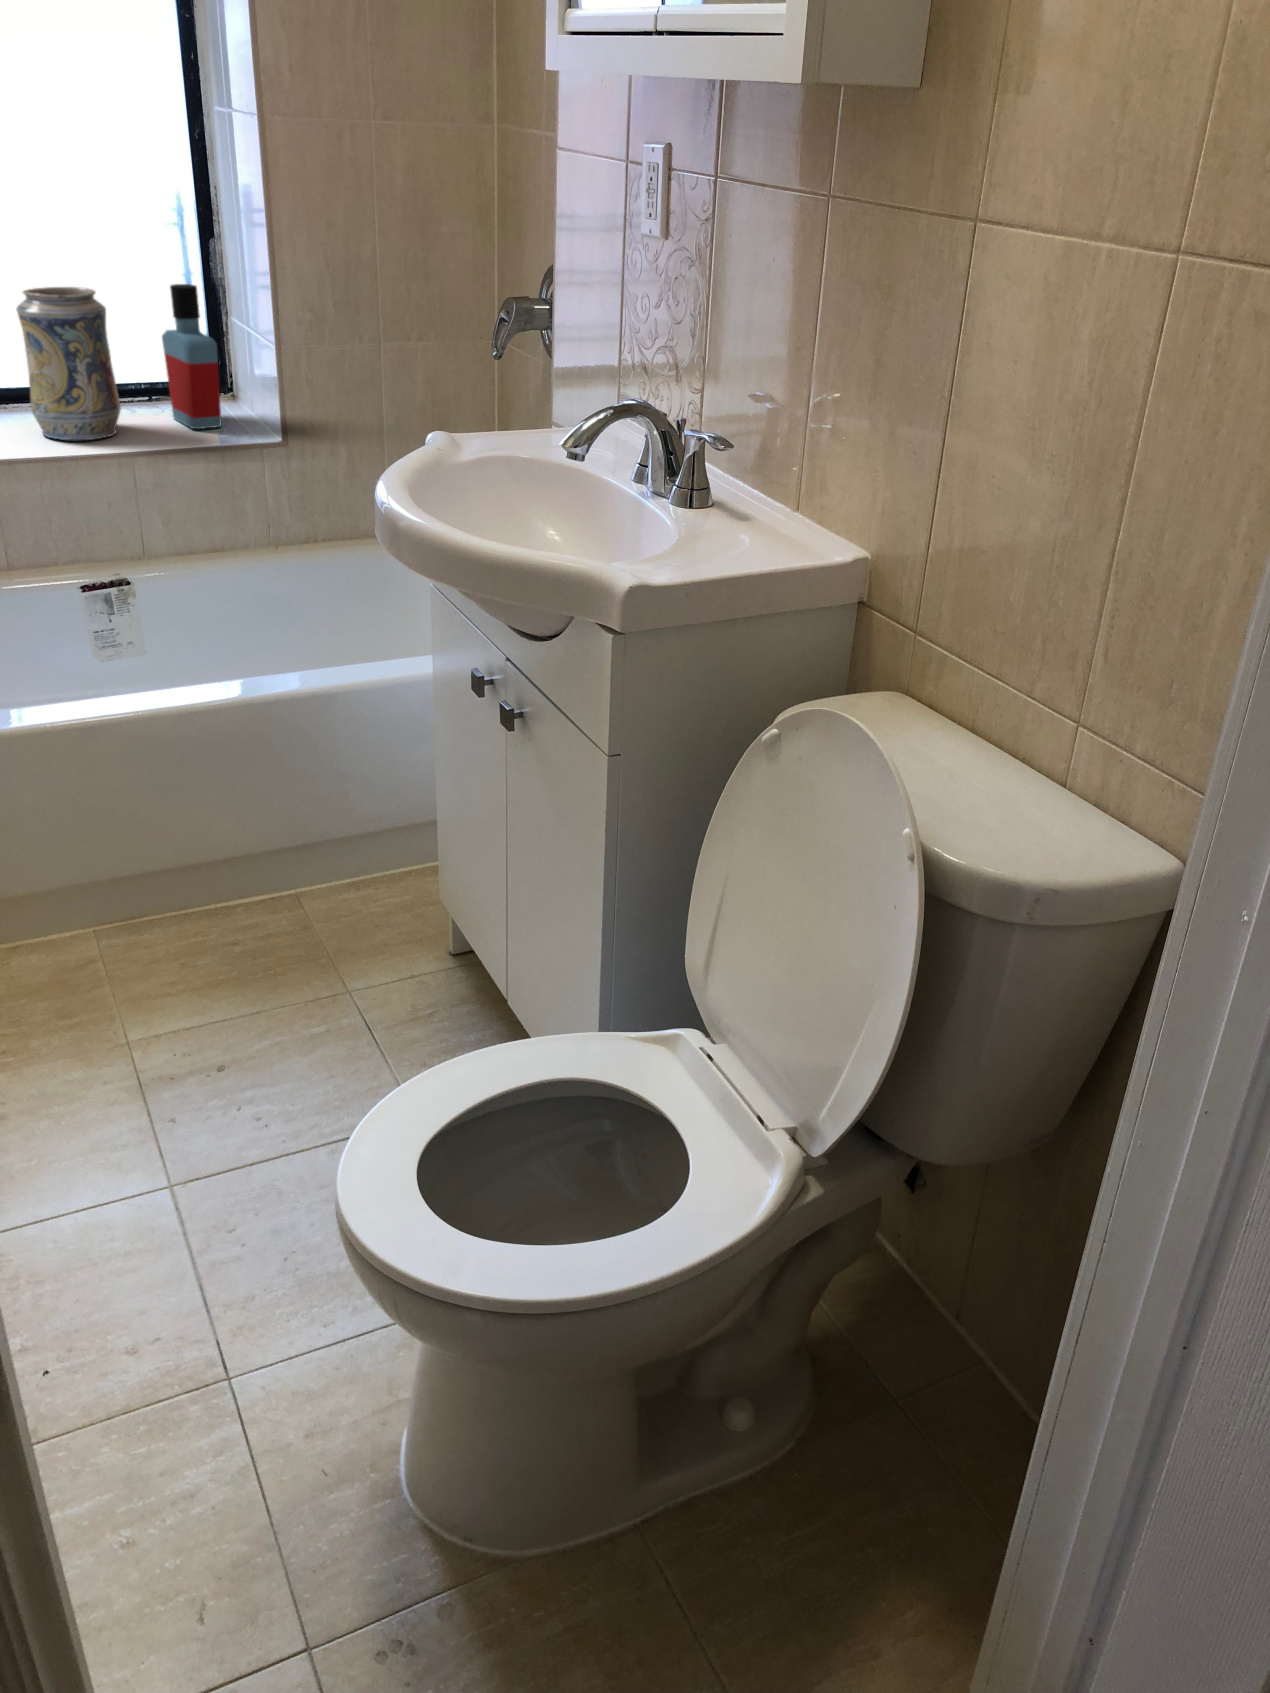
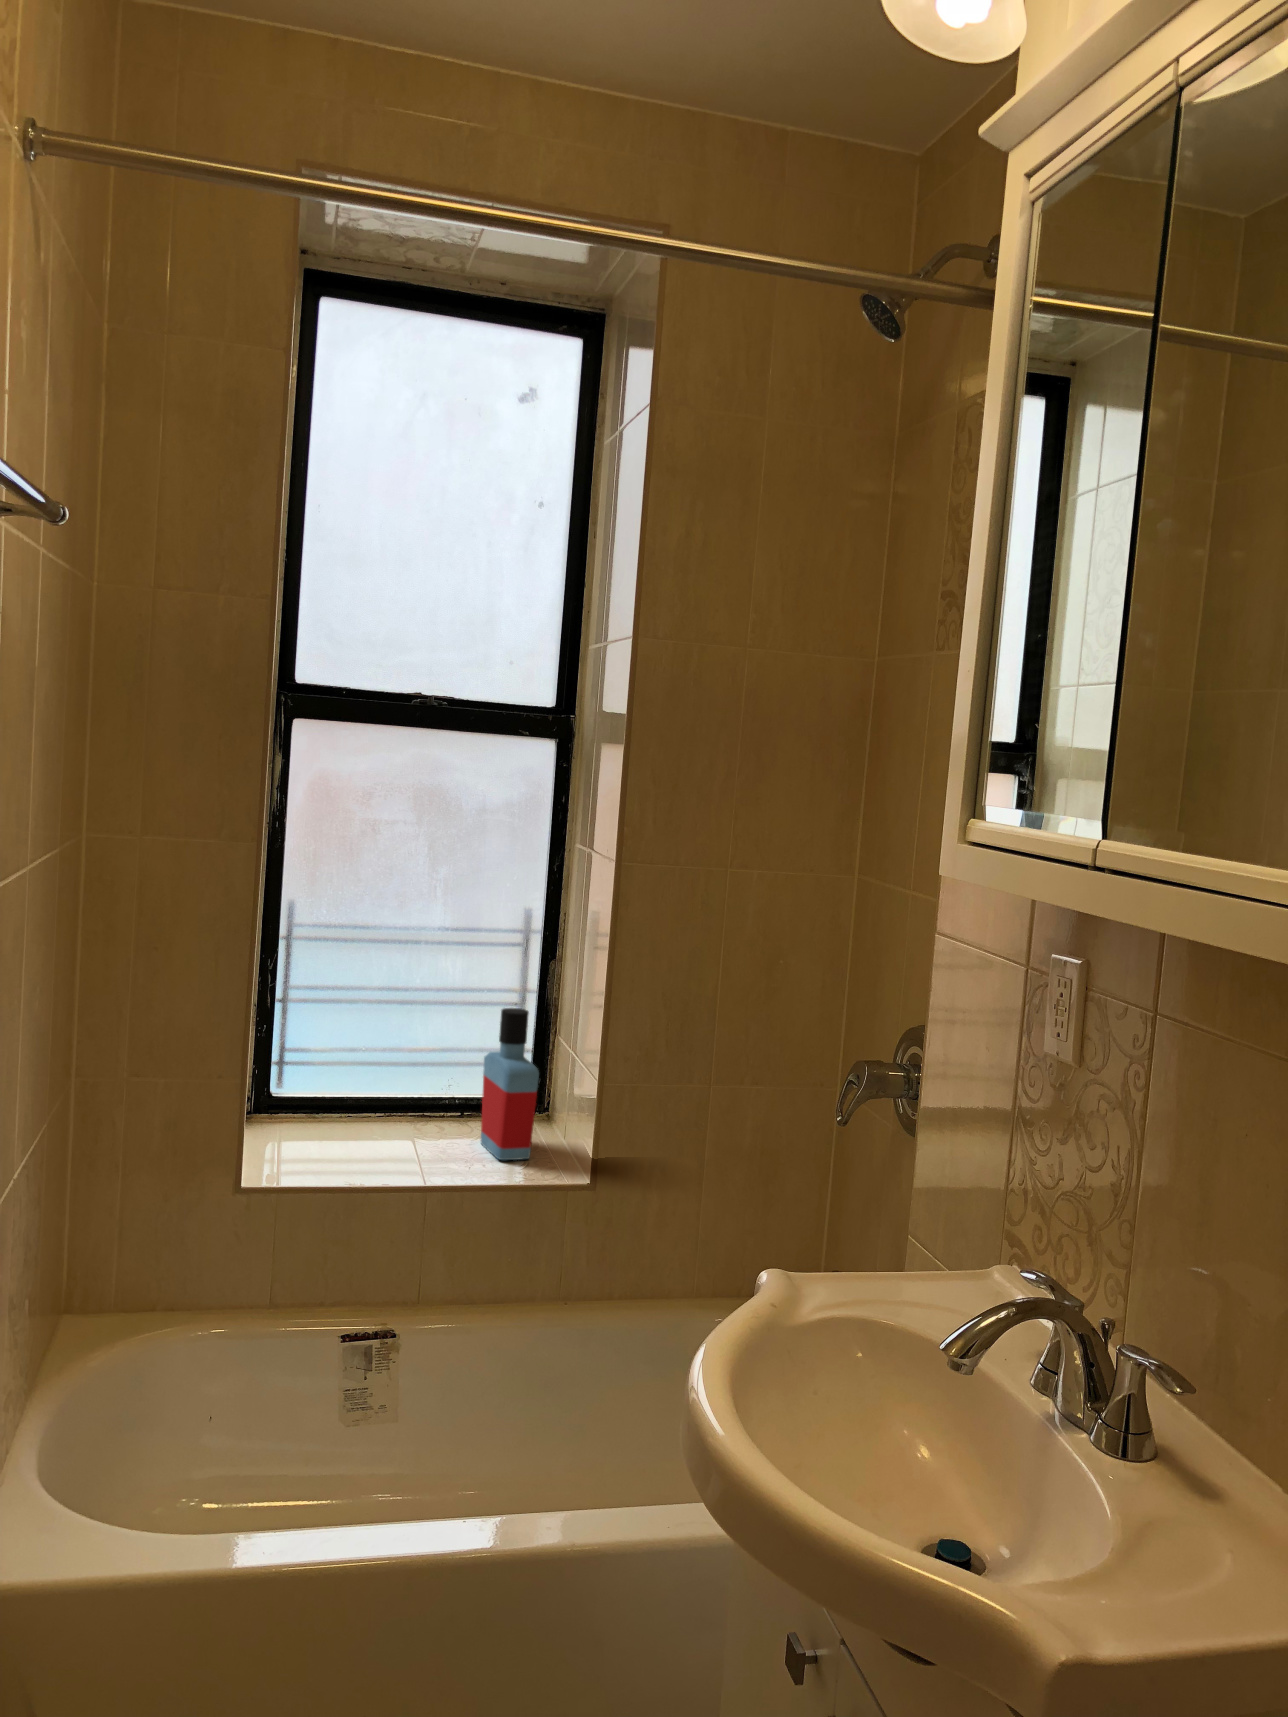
decorative vase: present [17,287,121,440] -> none [334,1005,431,1167]

